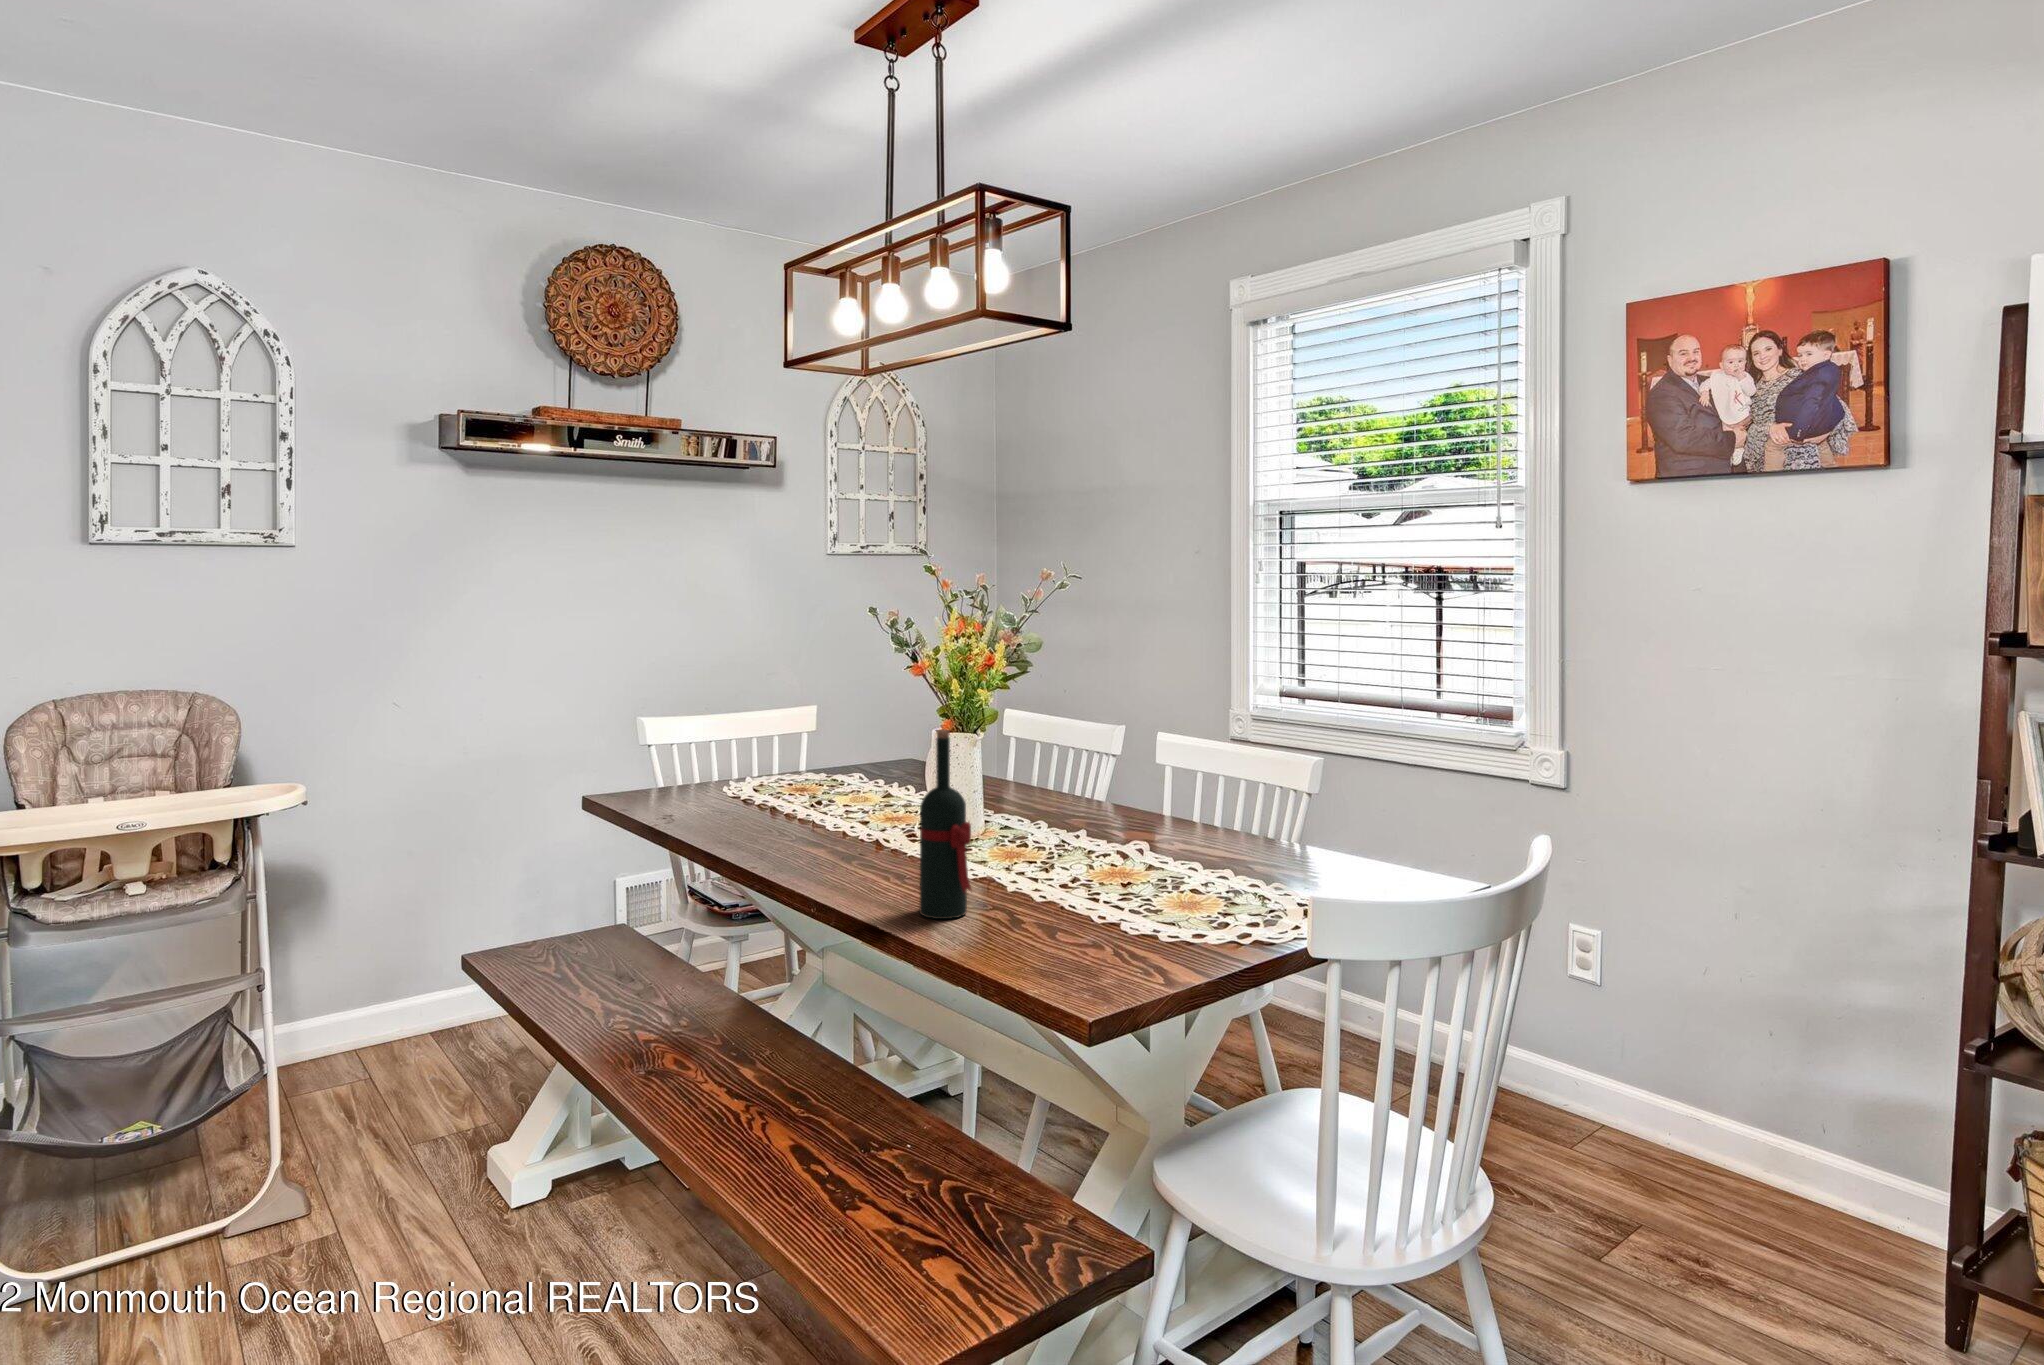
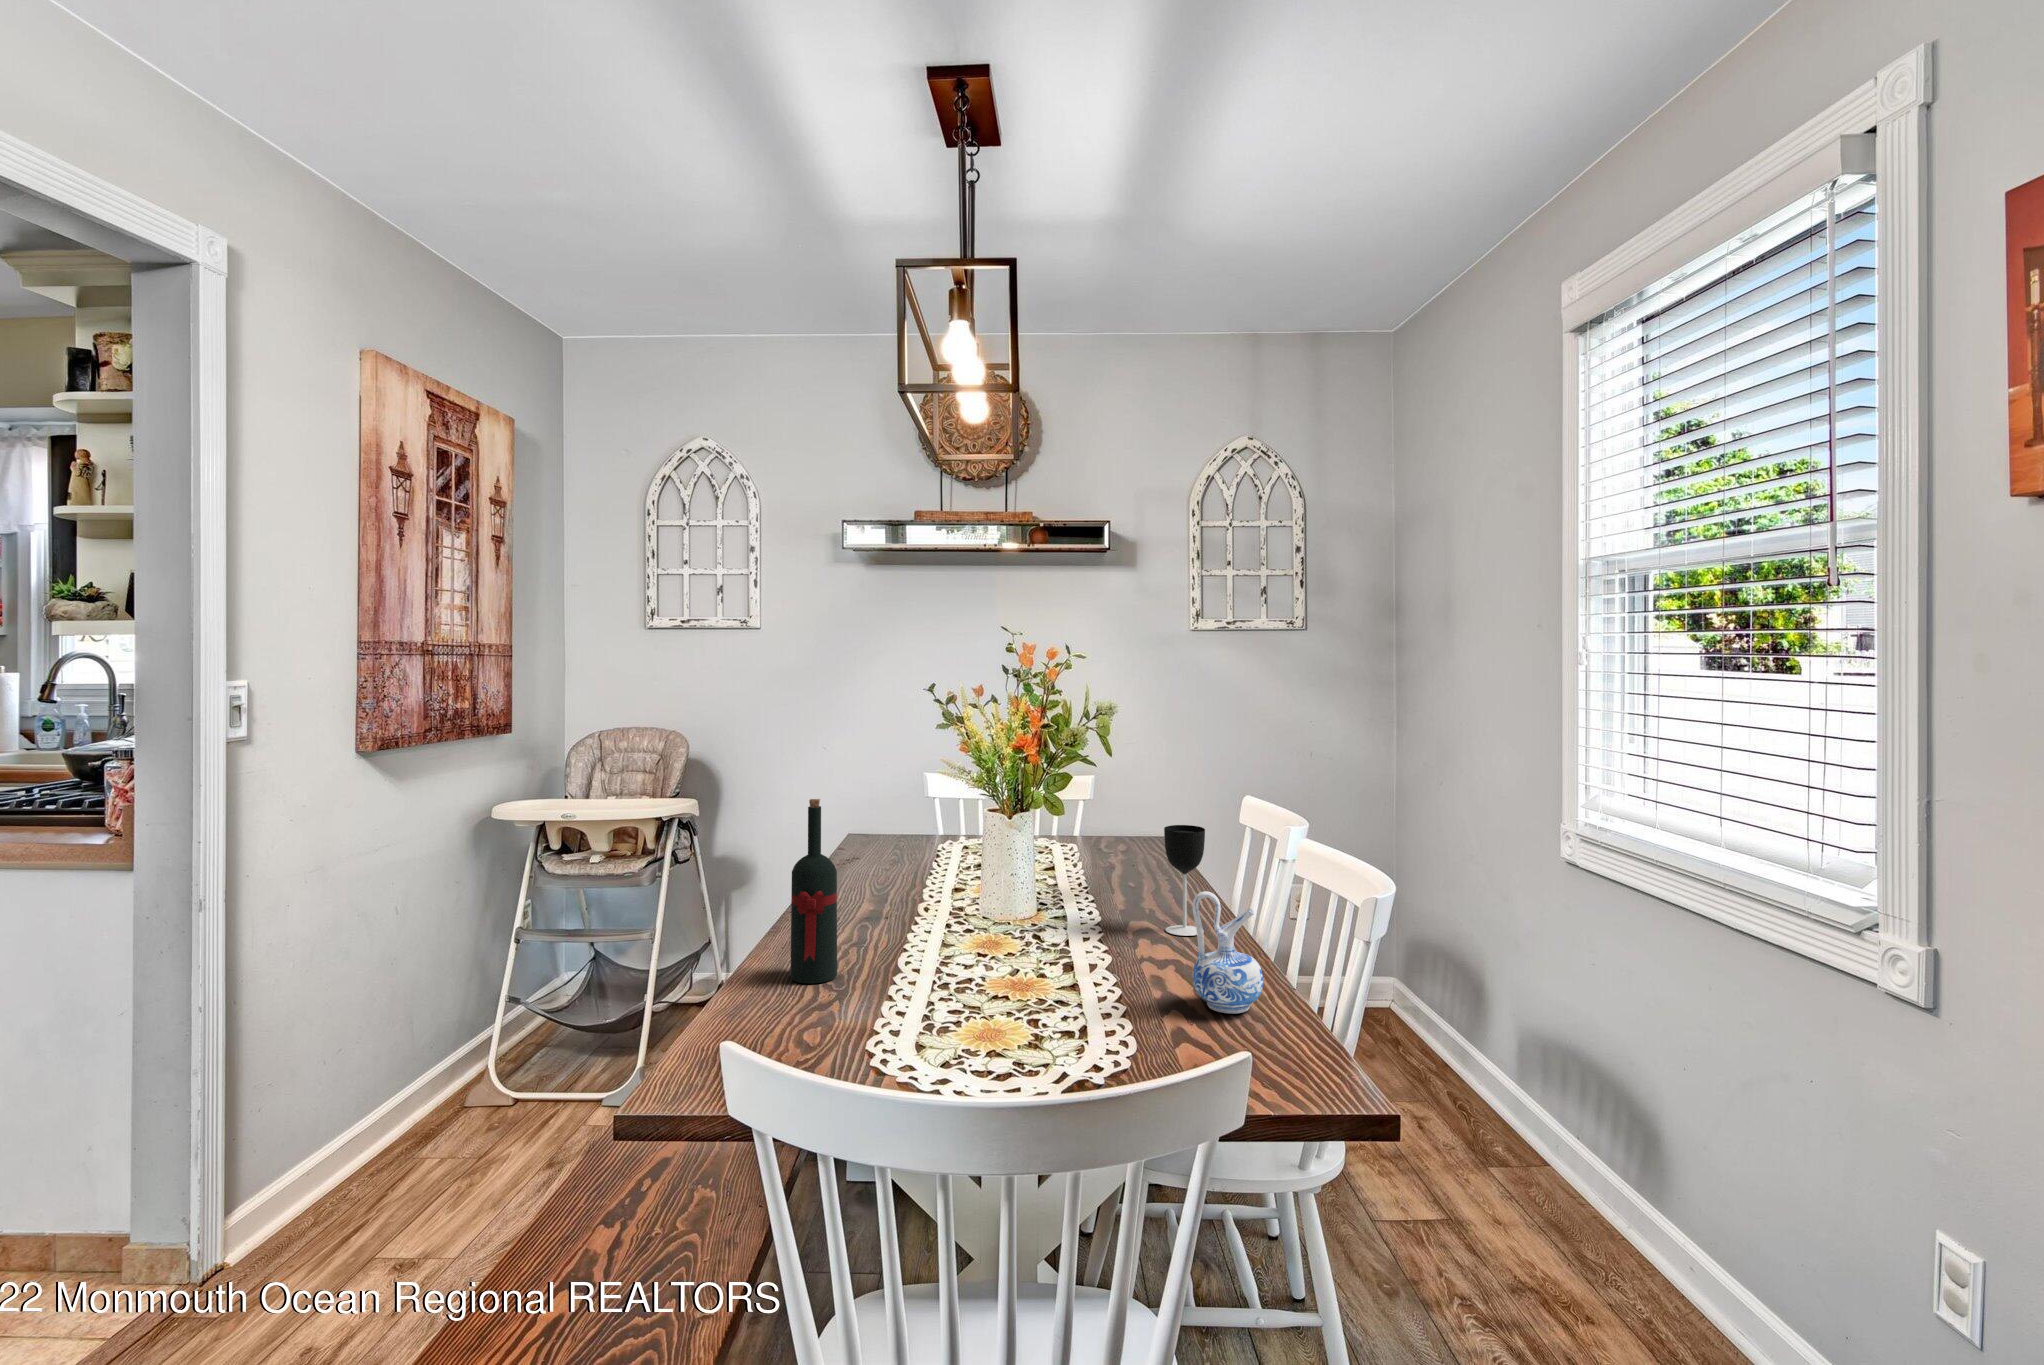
wine glass: none [1098,732,1136,828] -> present [1164,825,1205,936]
ceramic pitcher: none [1246,773,1304,868] -> present [1193,891,1263,1014]

